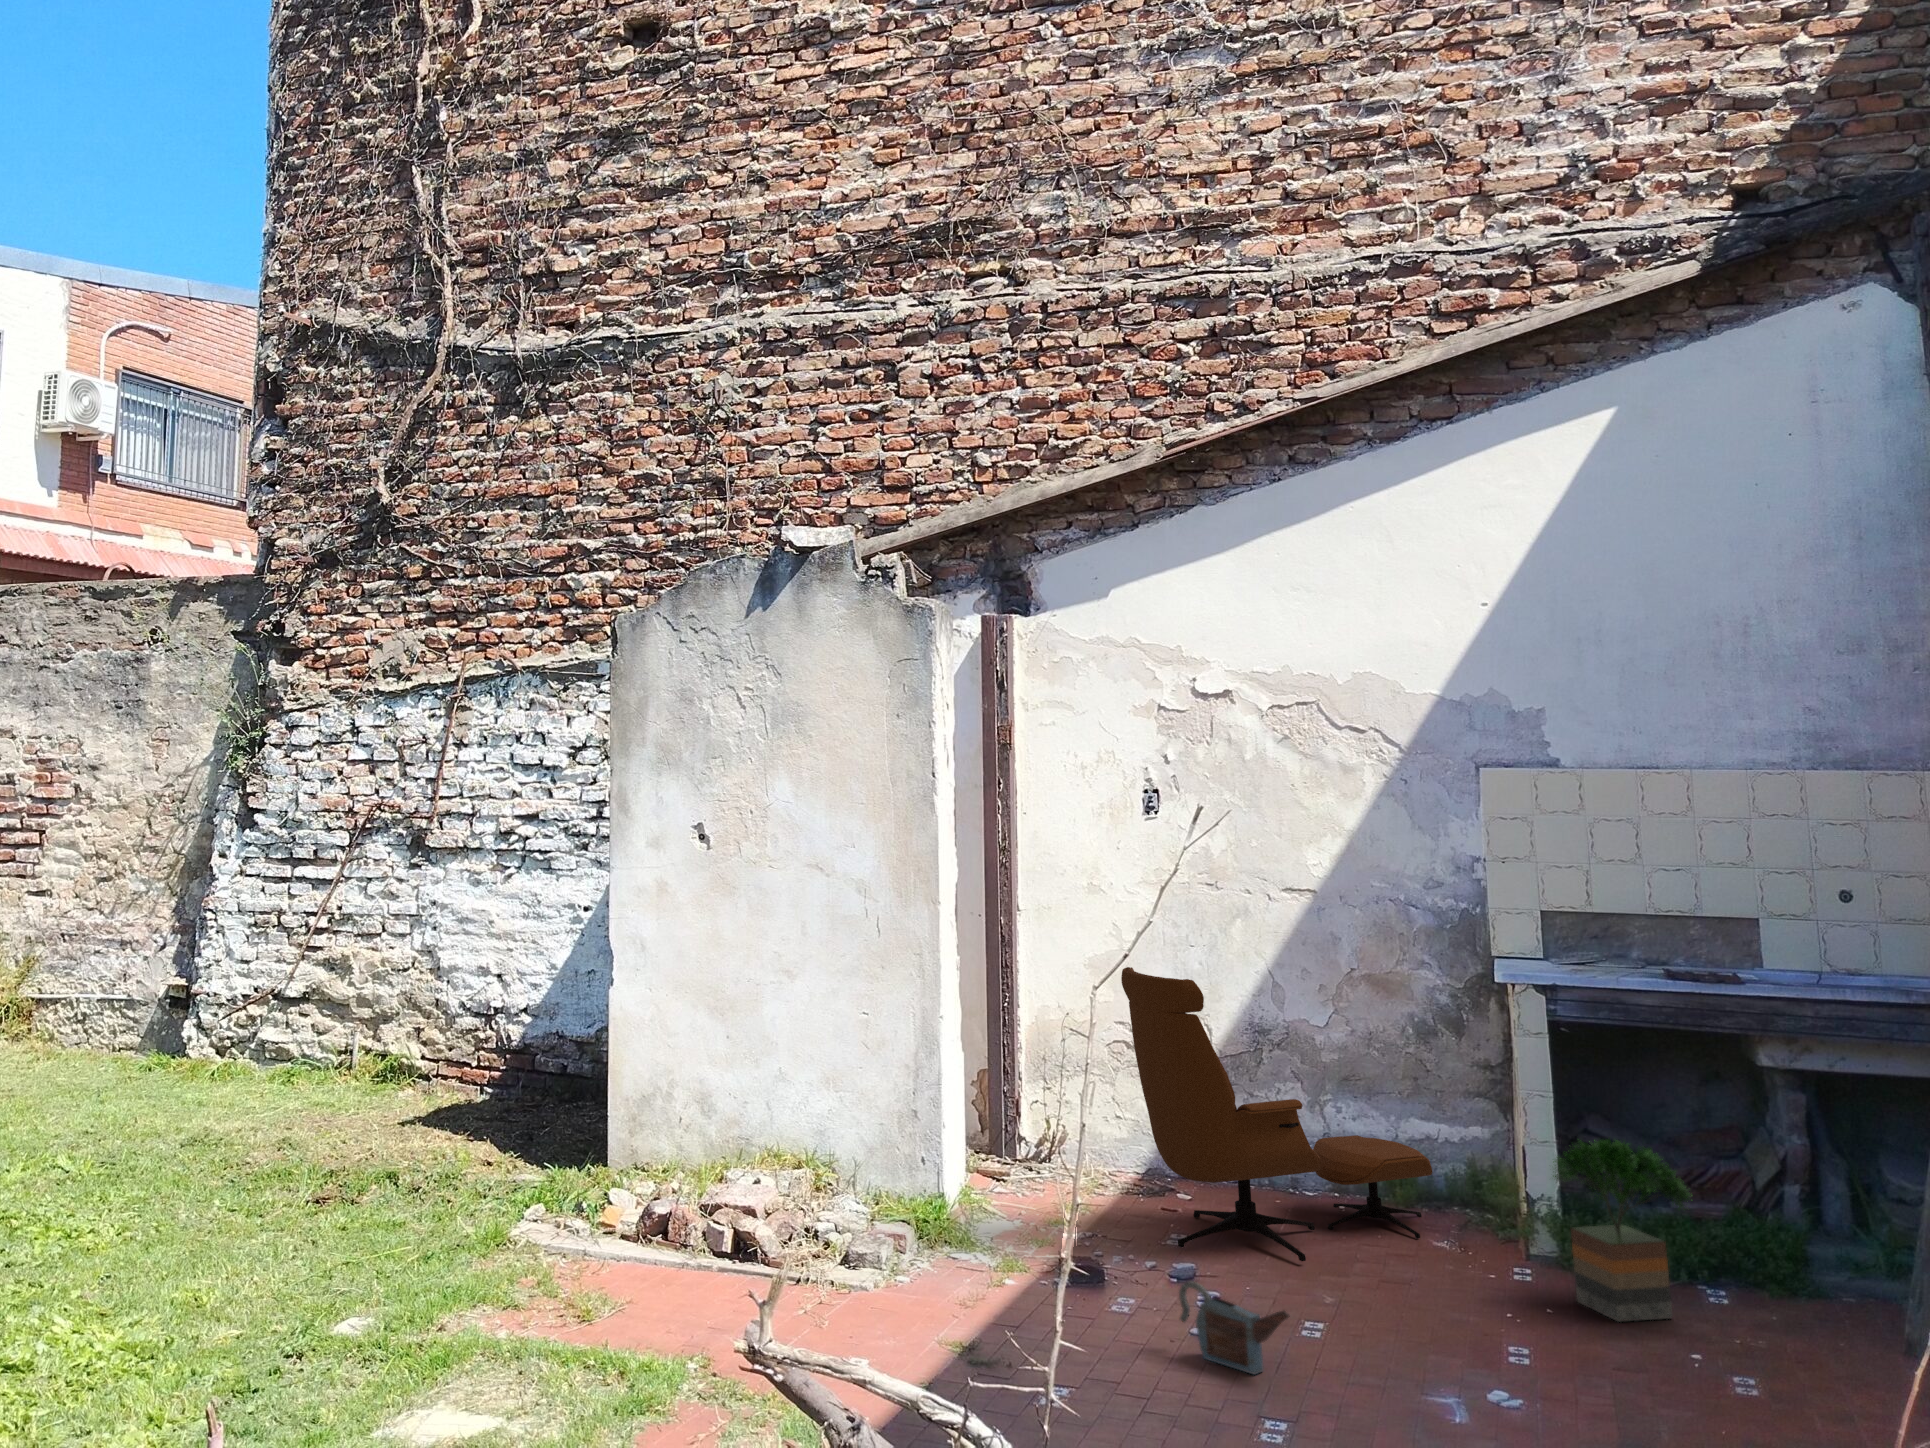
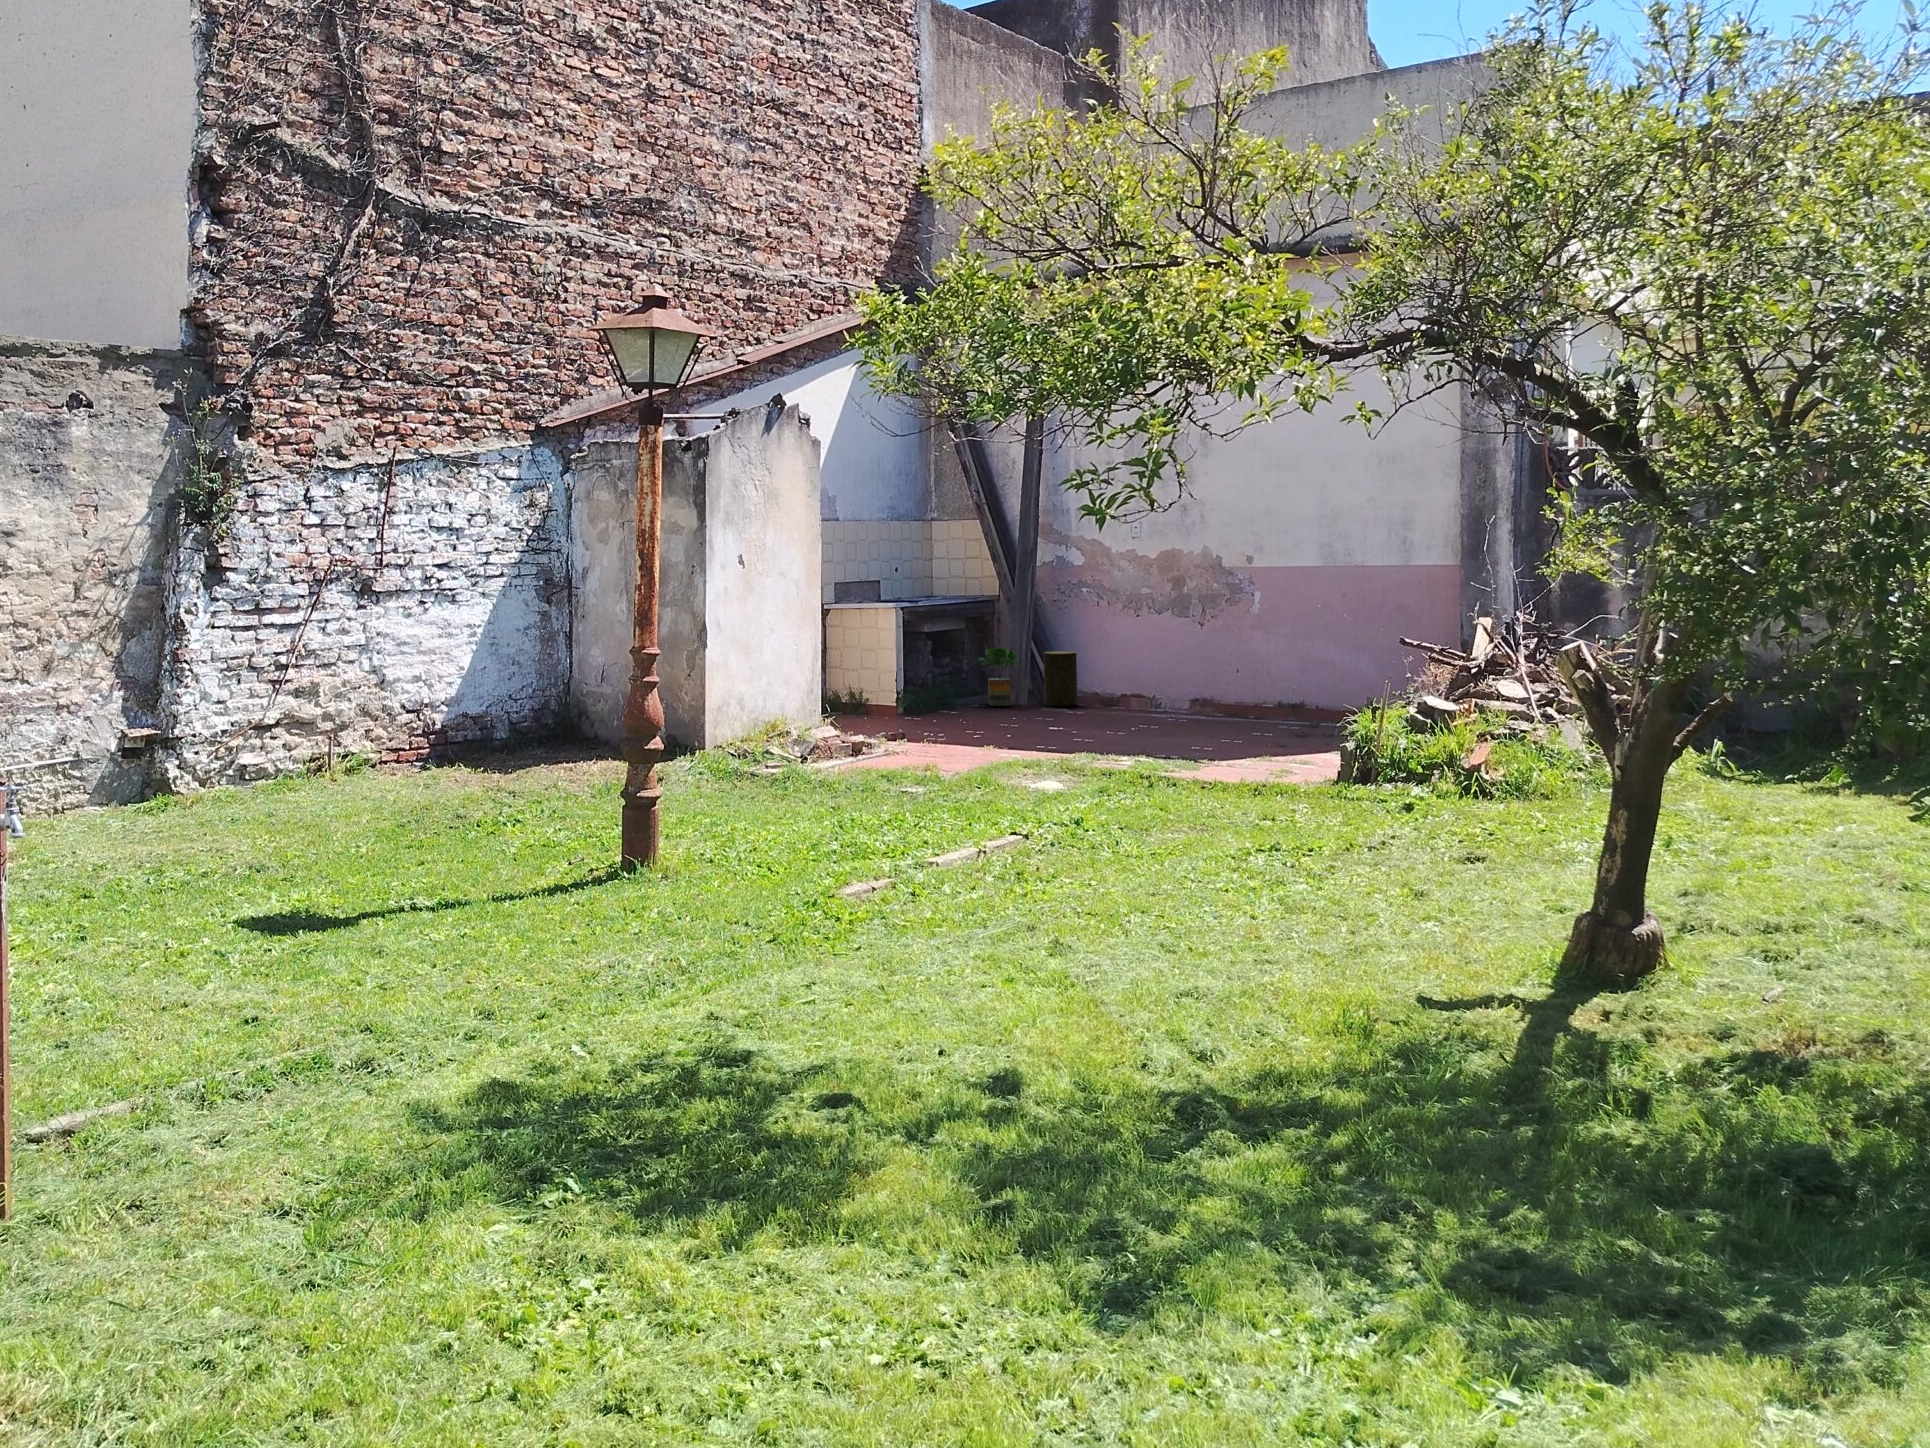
lounge chair: present [1121,967,1432,1261] -> none [869,604,938,717]
stool: none [1718,1191,1859,1397] -> present [1044,651,1077,706]
watering can: present [1179,1281,1290,1375] -> none [1013,699,1051,726]

